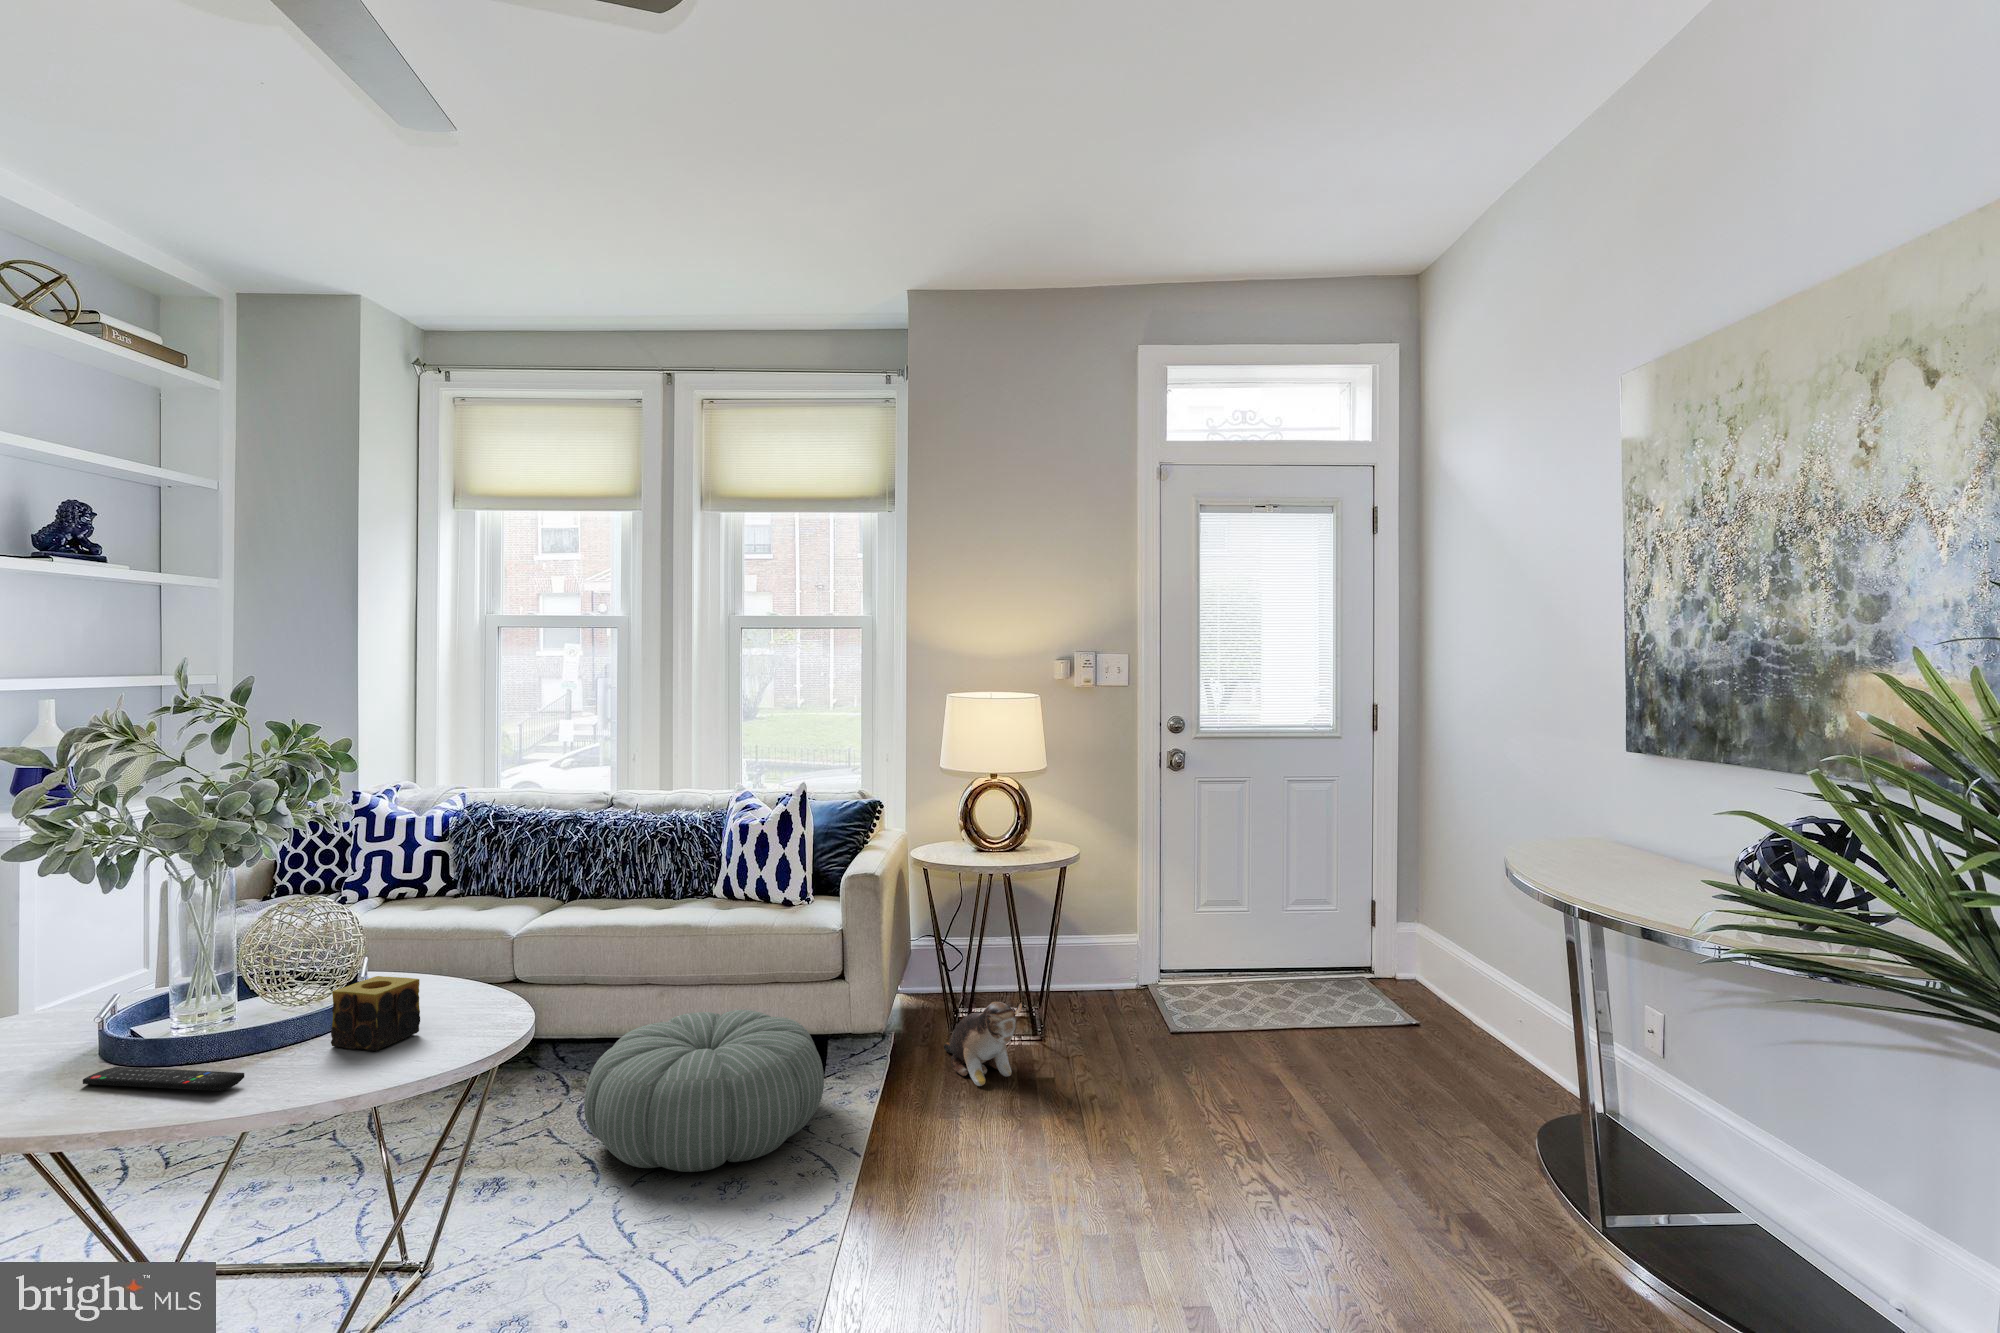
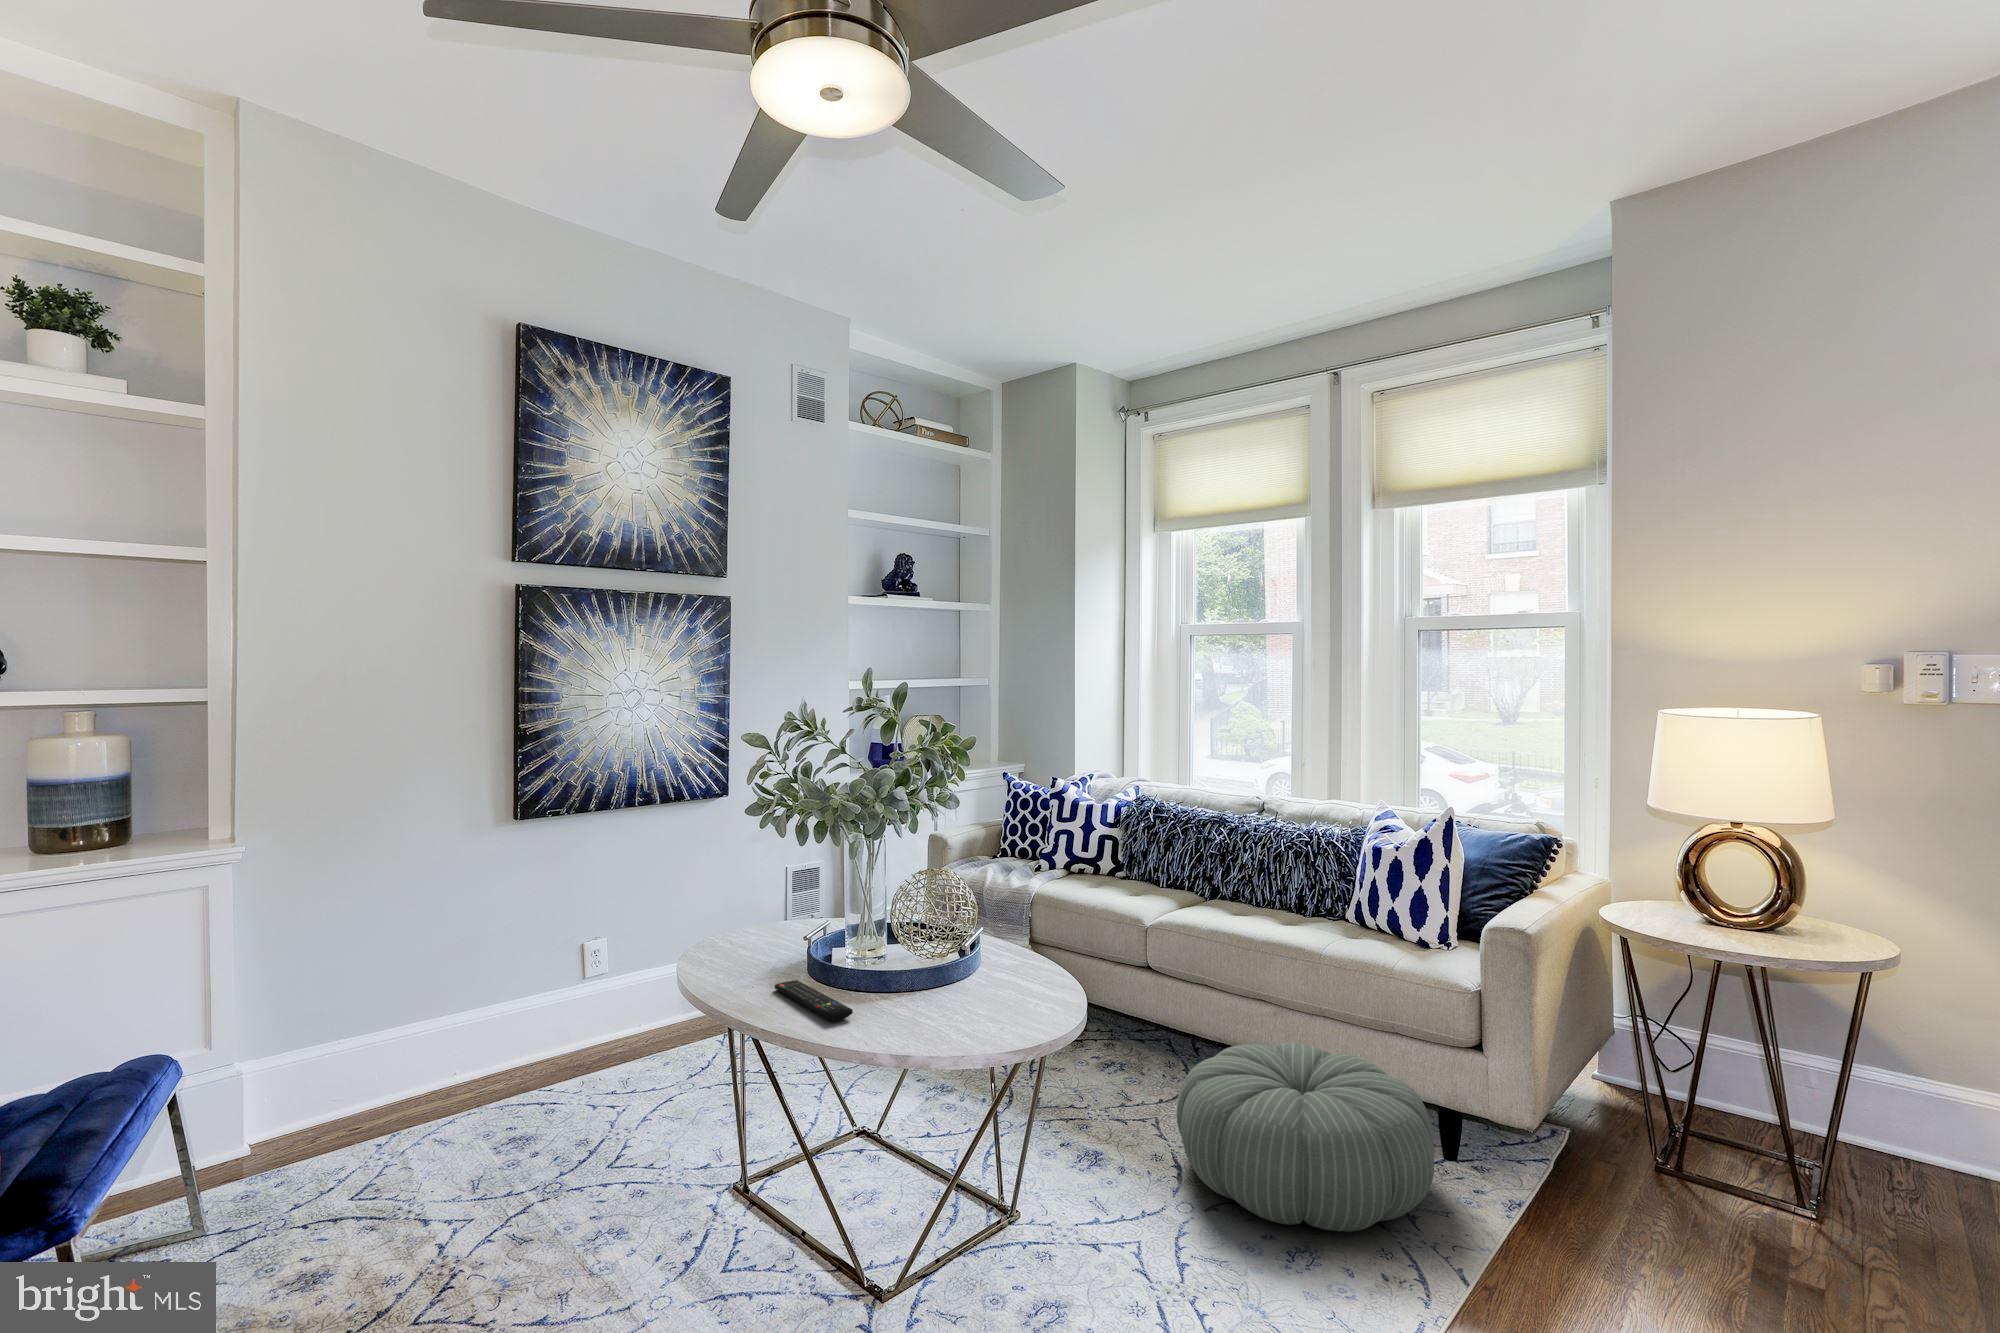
candle: present [331,976,420,1051] -> none [924,949,989,1015]
plush toy: present [944,1002,1022,1086] -> none [1635,1140,1745,1252]

